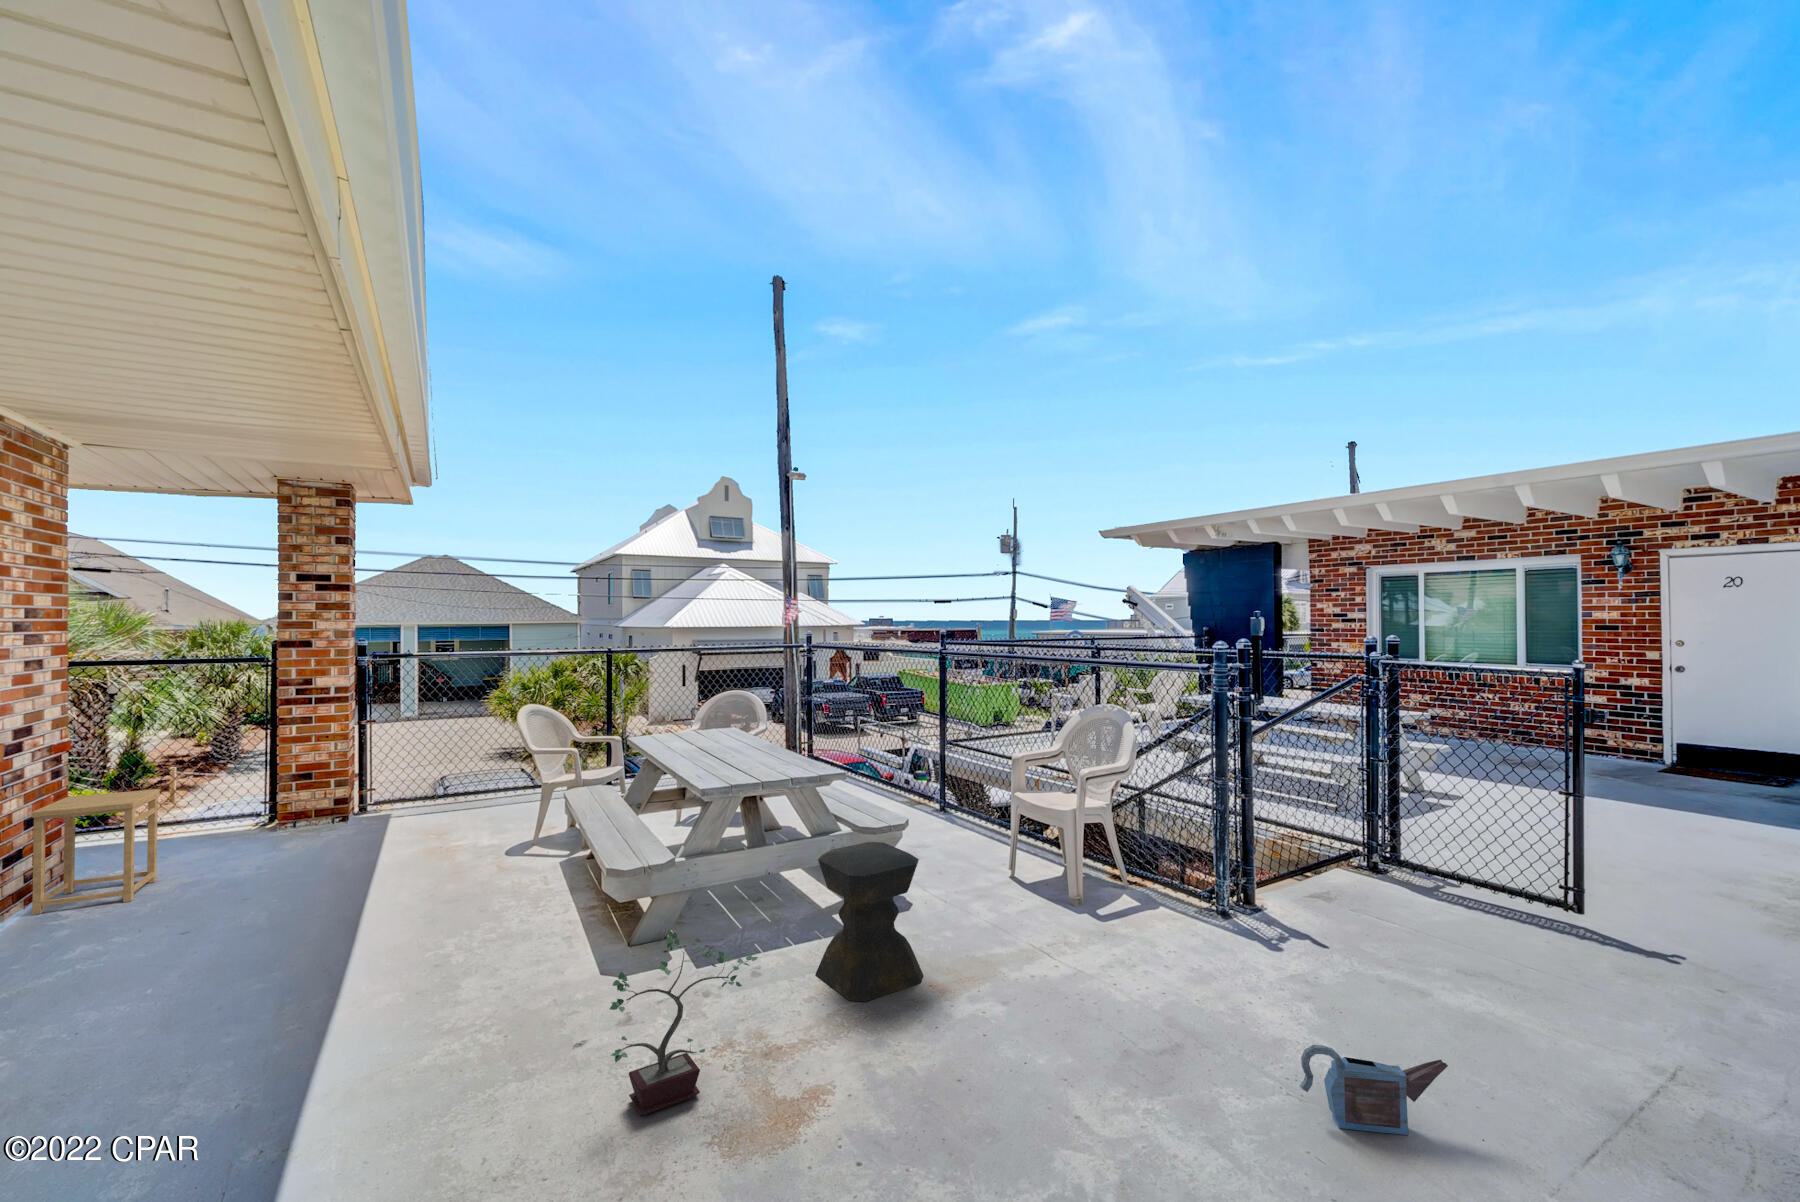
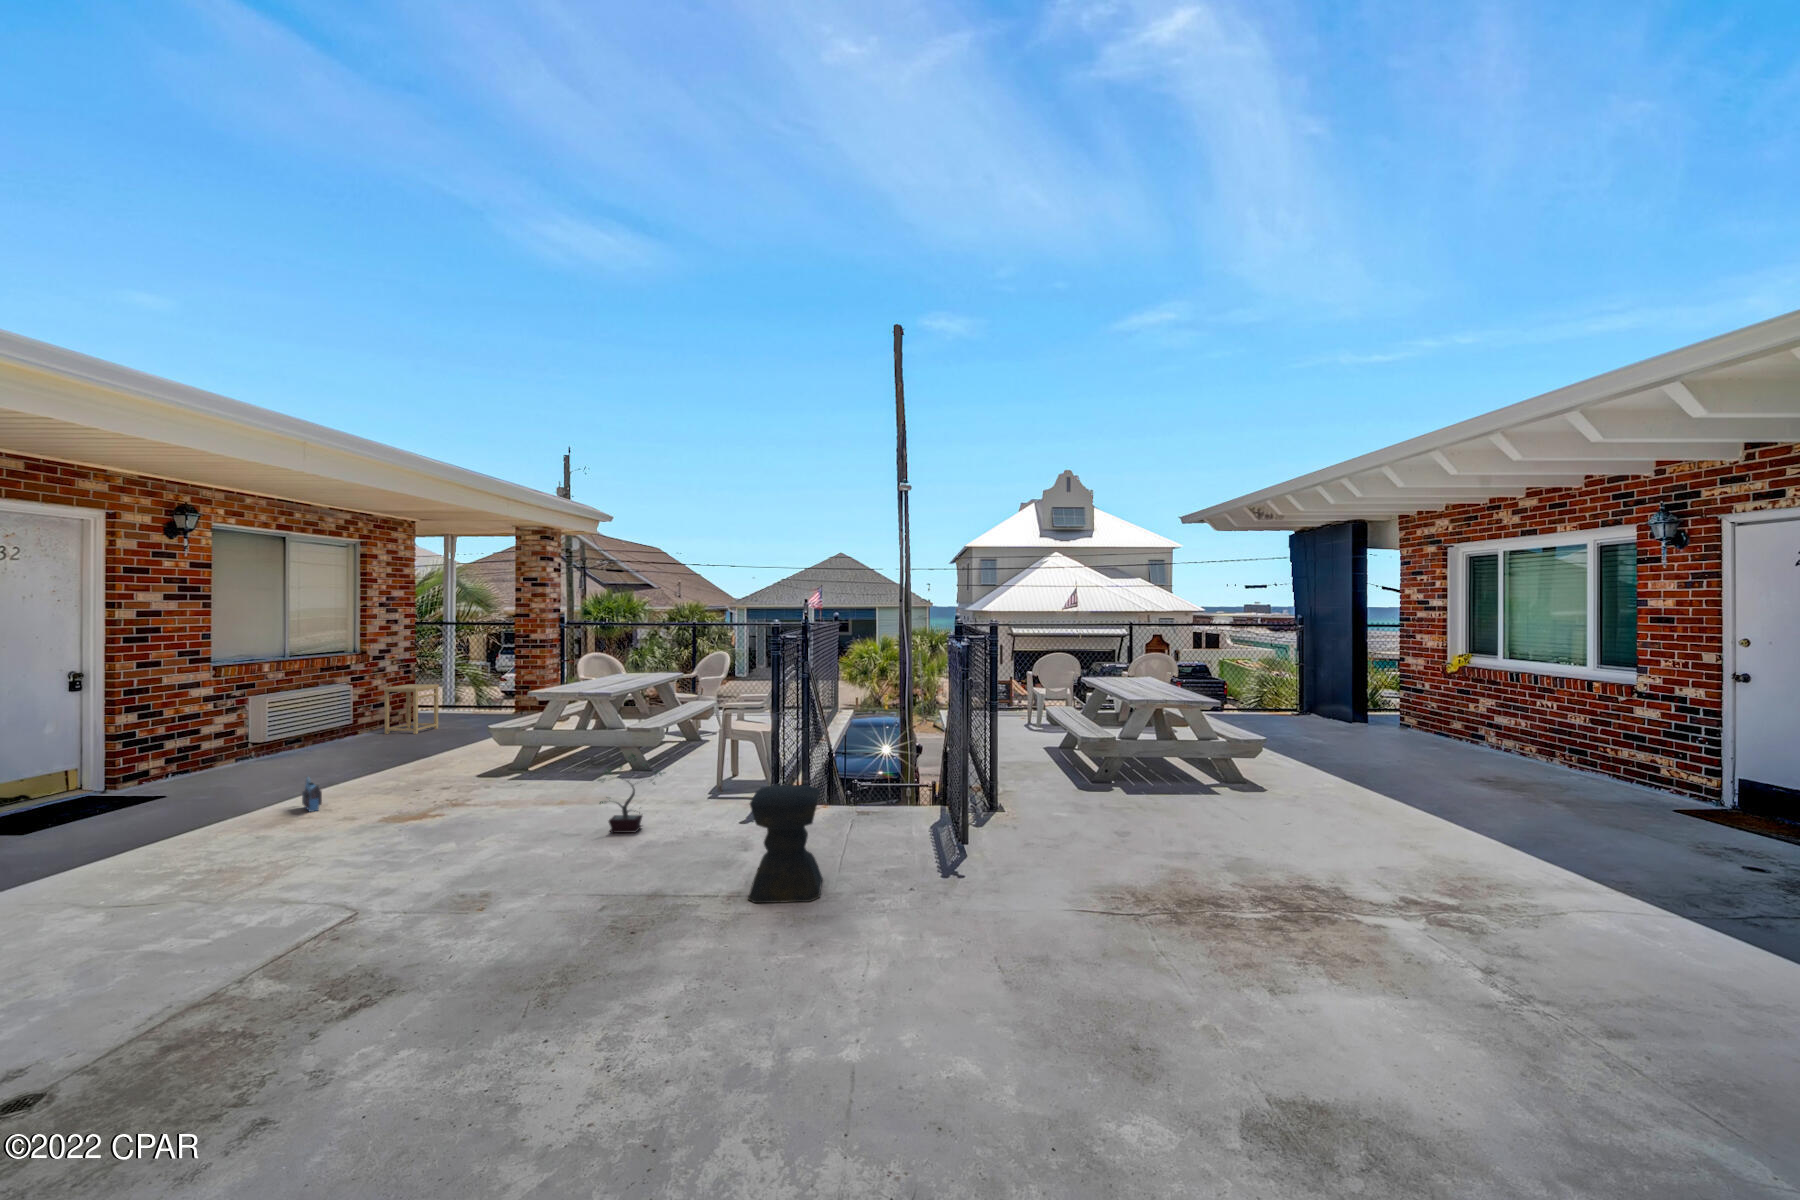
stool: present [816,842,923,1002] -> present [748,785,822,903]
potted plant: present [610,930,758,1115] -> present [599,754,662,833]
watering can: present [1300,1045,1448,1135] -> present [302,777,322,812]

